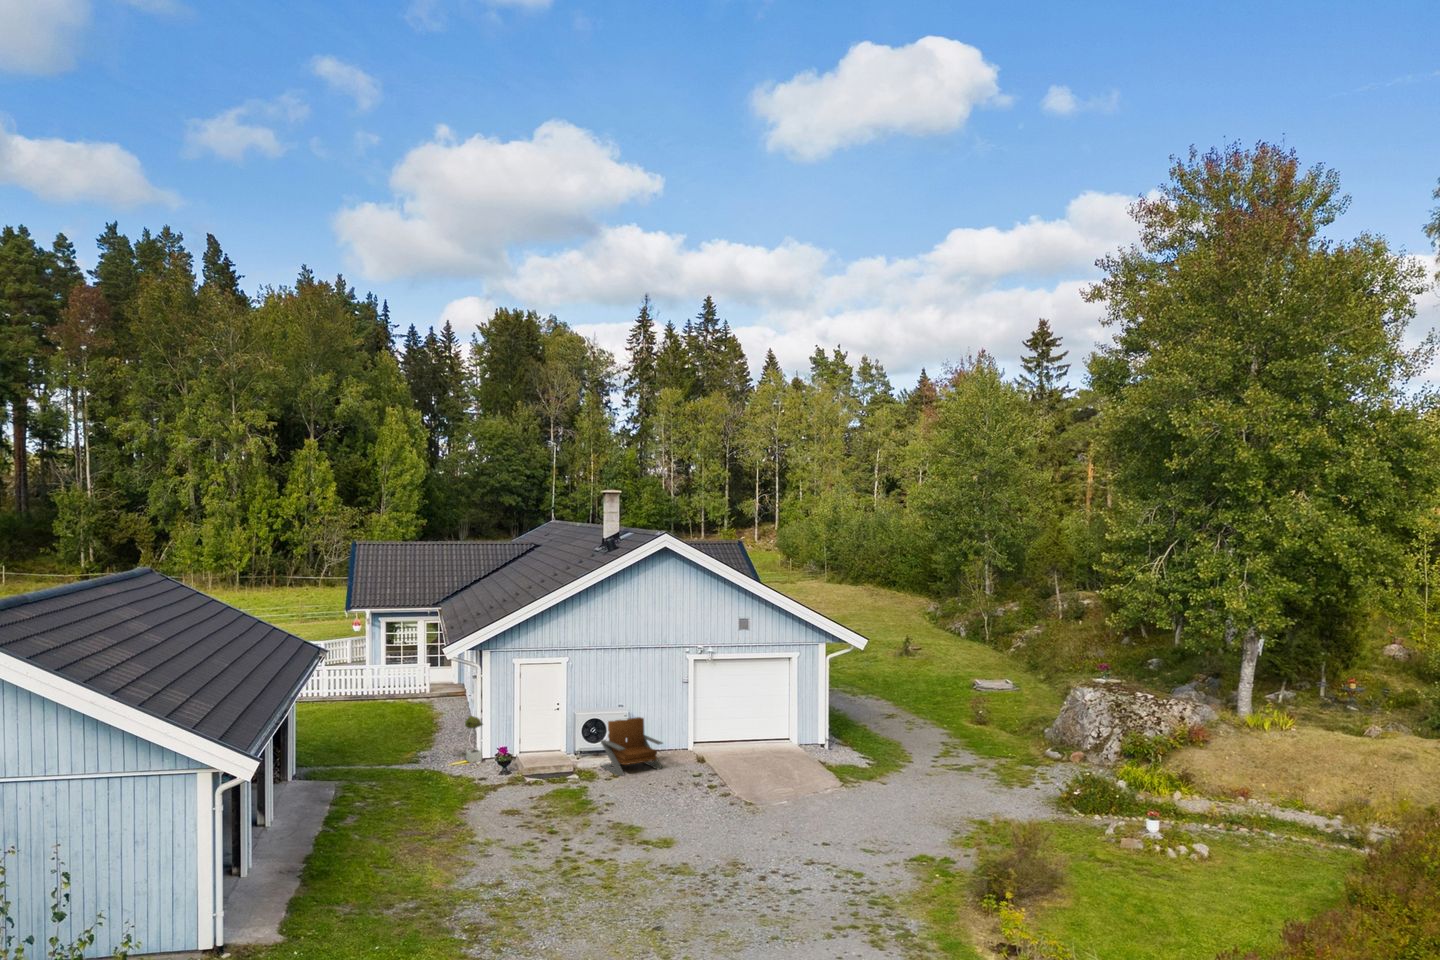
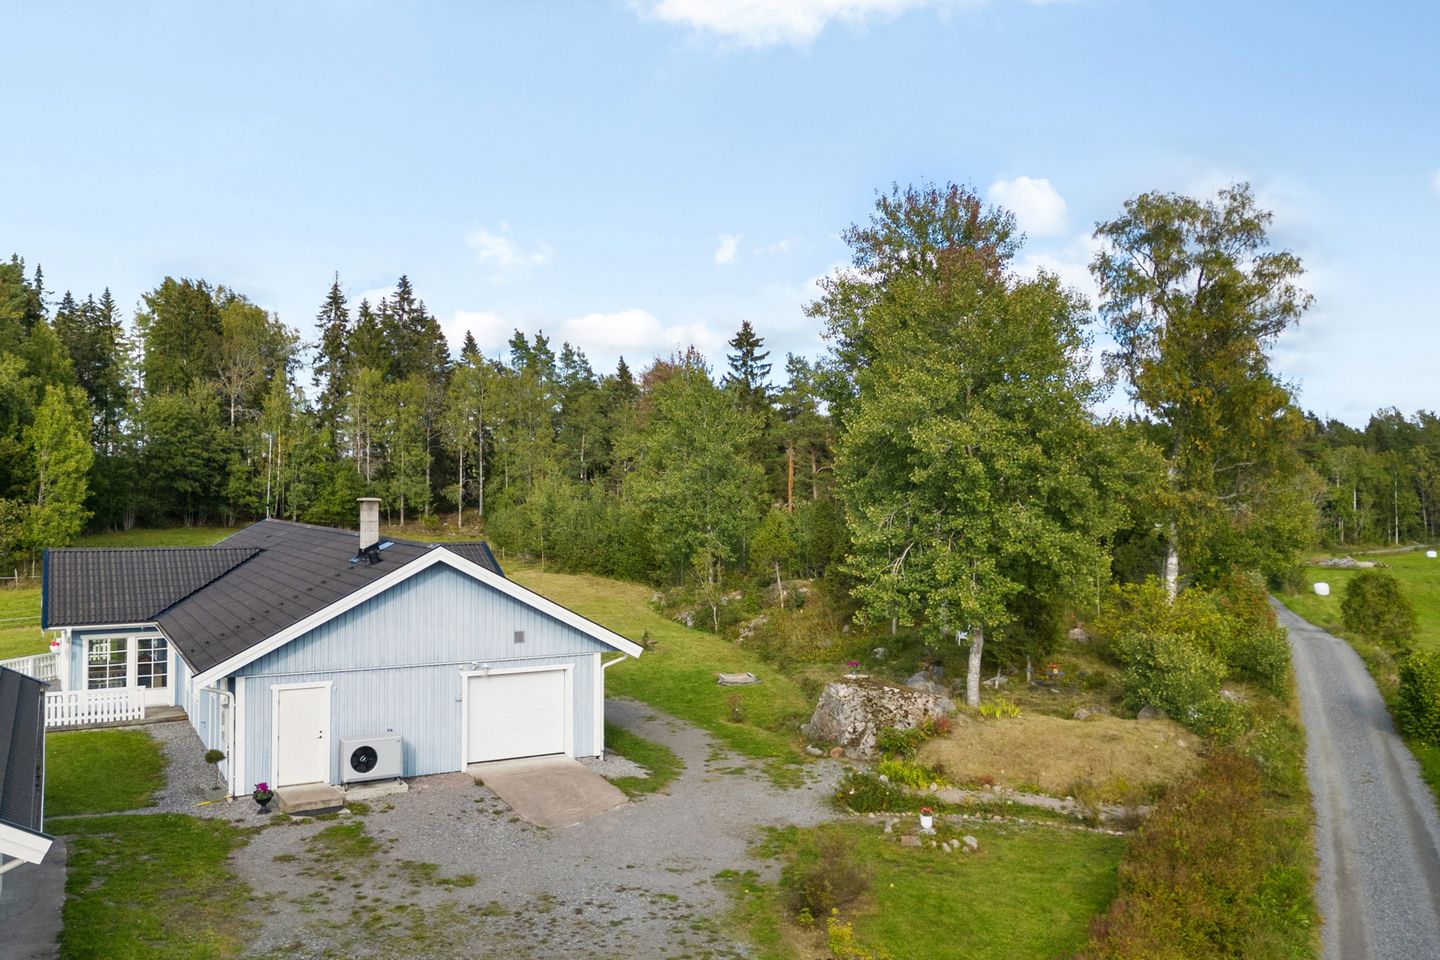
lounge chair: present [601,717,662,776] -> none [370,740,442,806]

